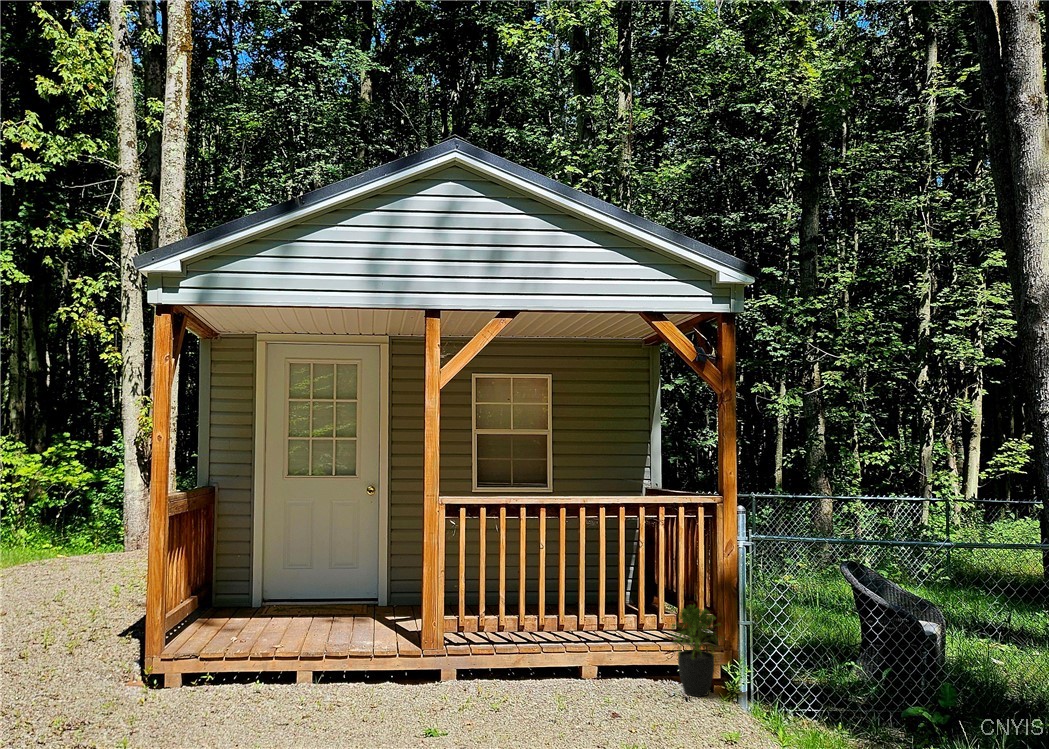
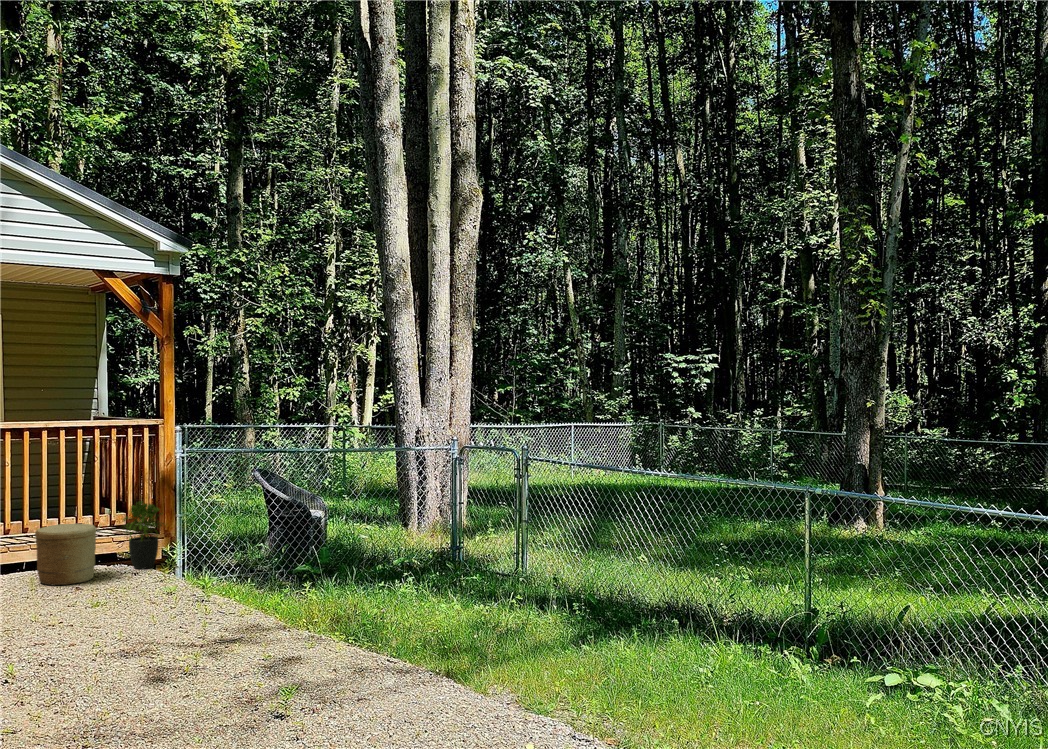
woven basket: none [570,624,638,707] -> present [35,524,96,586]

